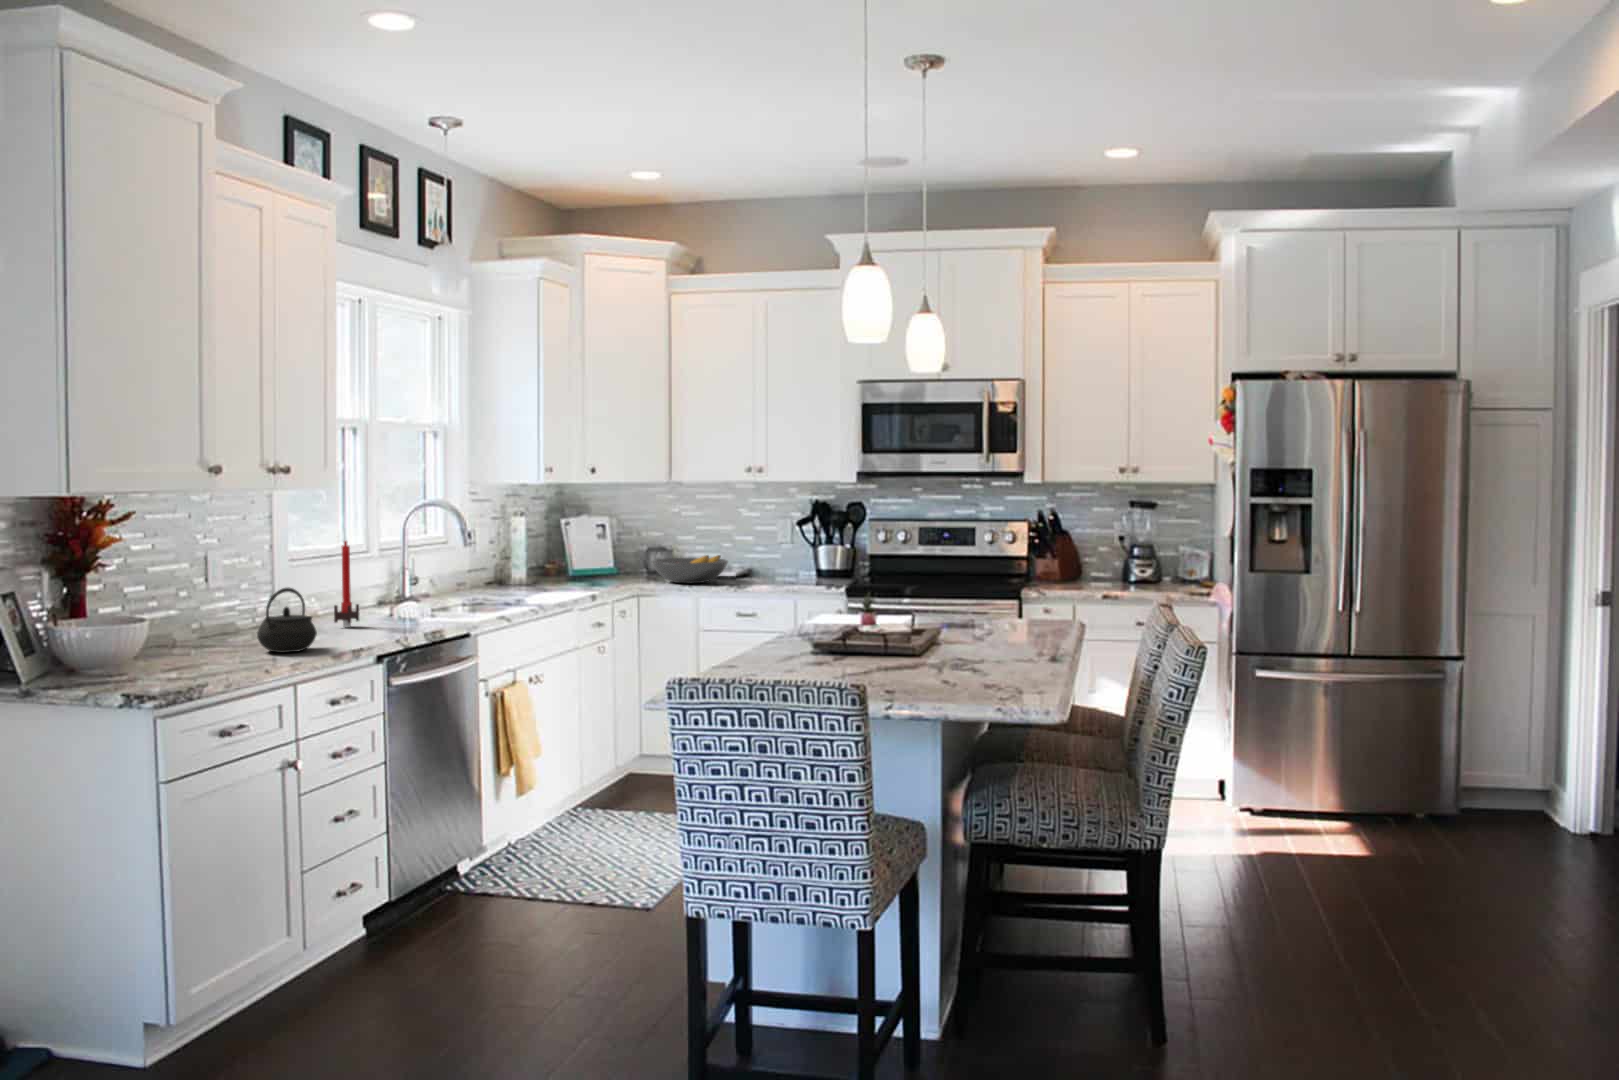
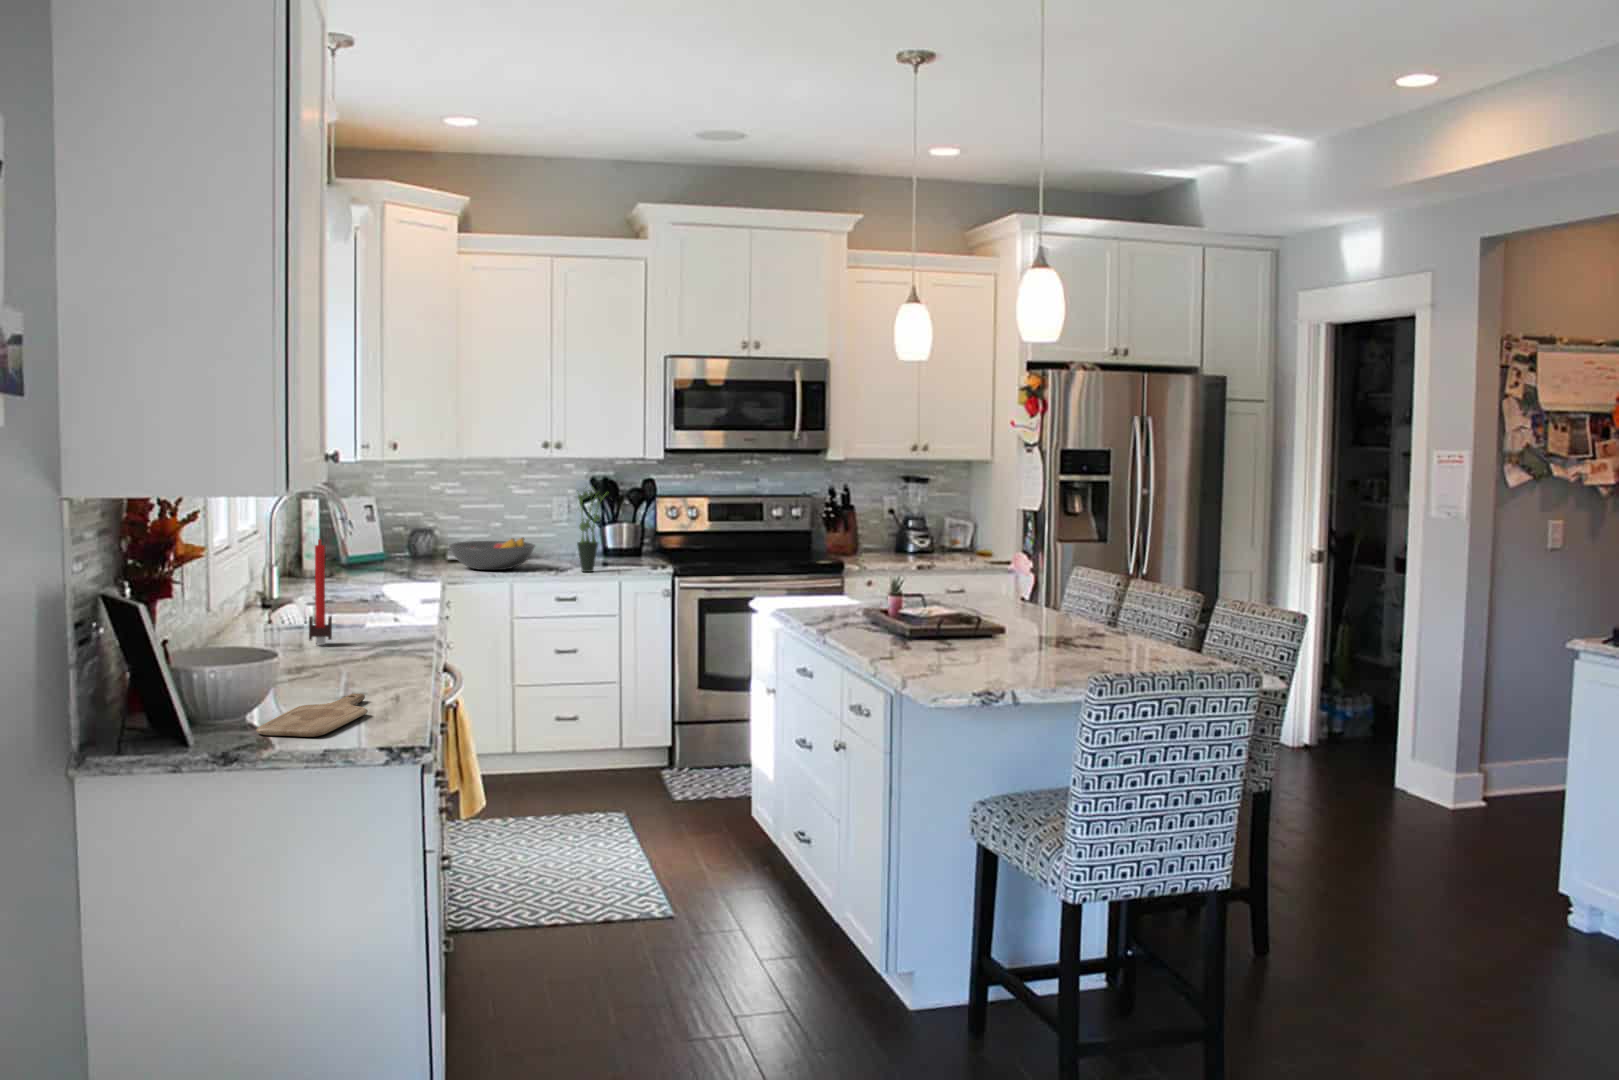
potted plant: none [753,508,785,588] -> present [577,487,604,572]
kettle: present [257,587,317,653] -> none [334,602,406,682]
cutting board: none [83,657,229,682] -> present [256,694,368,737]

